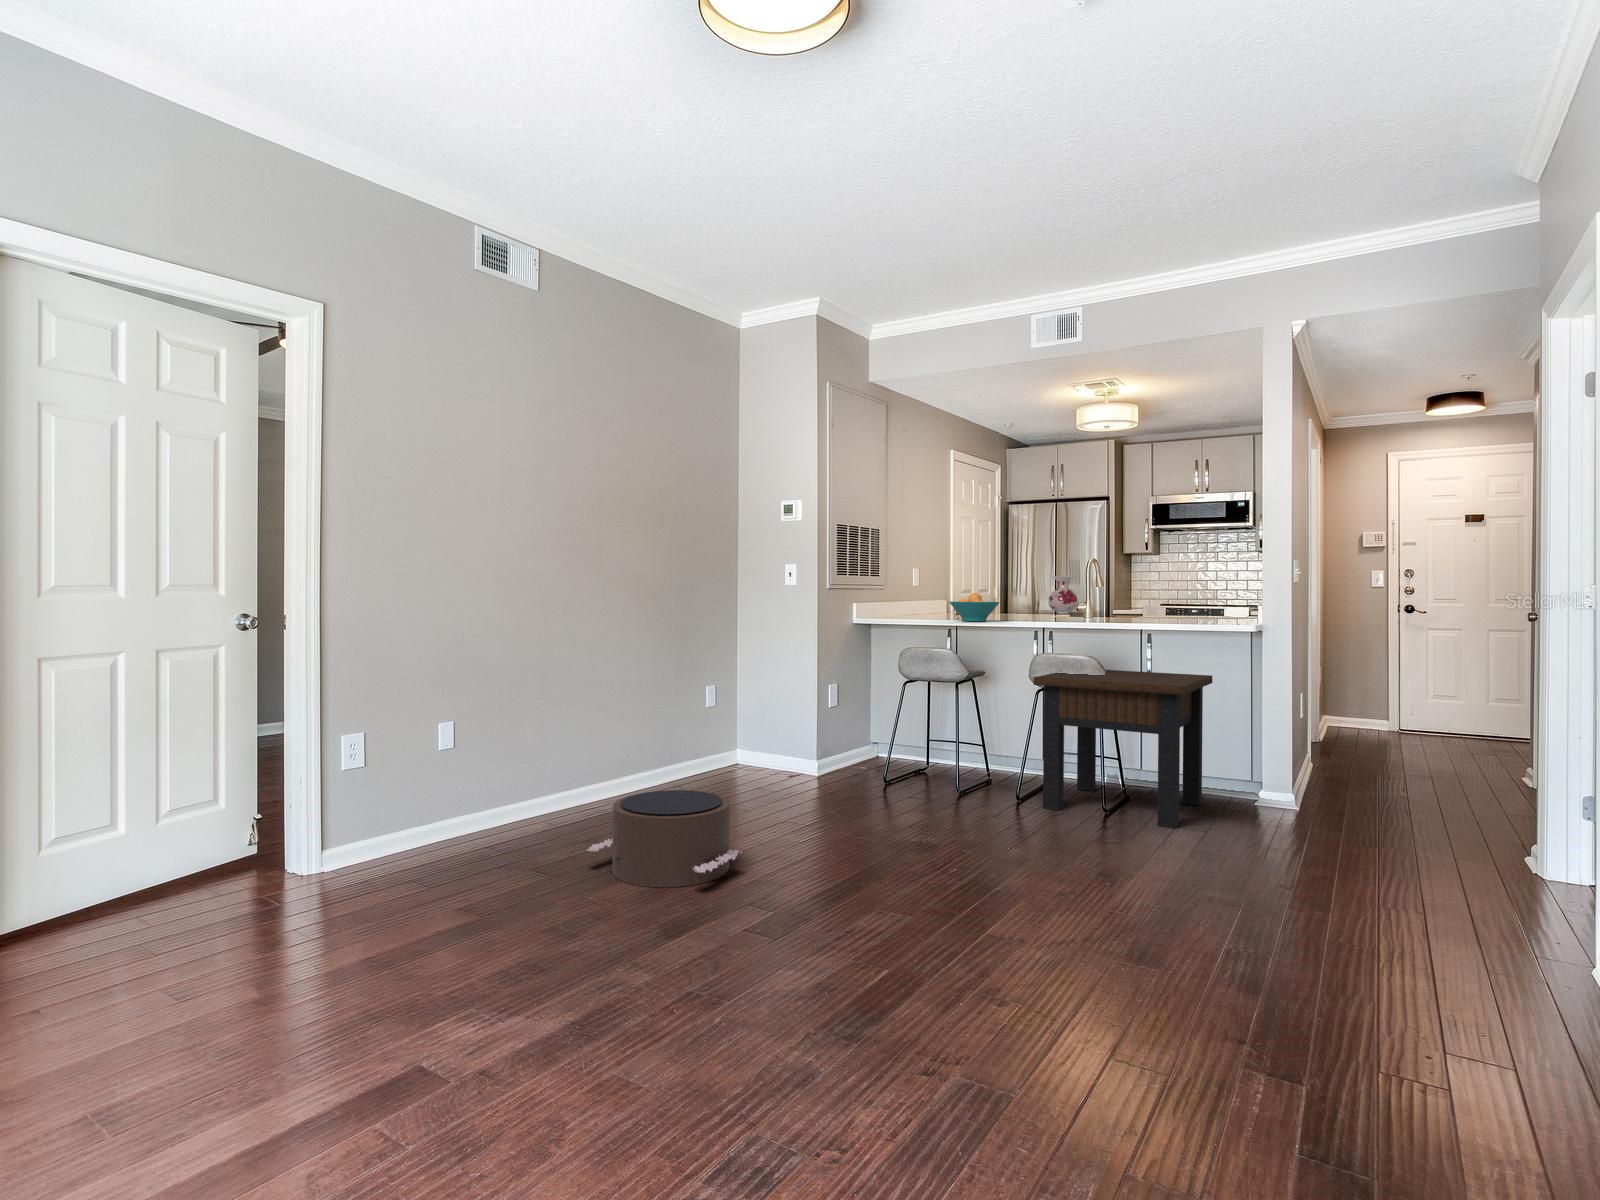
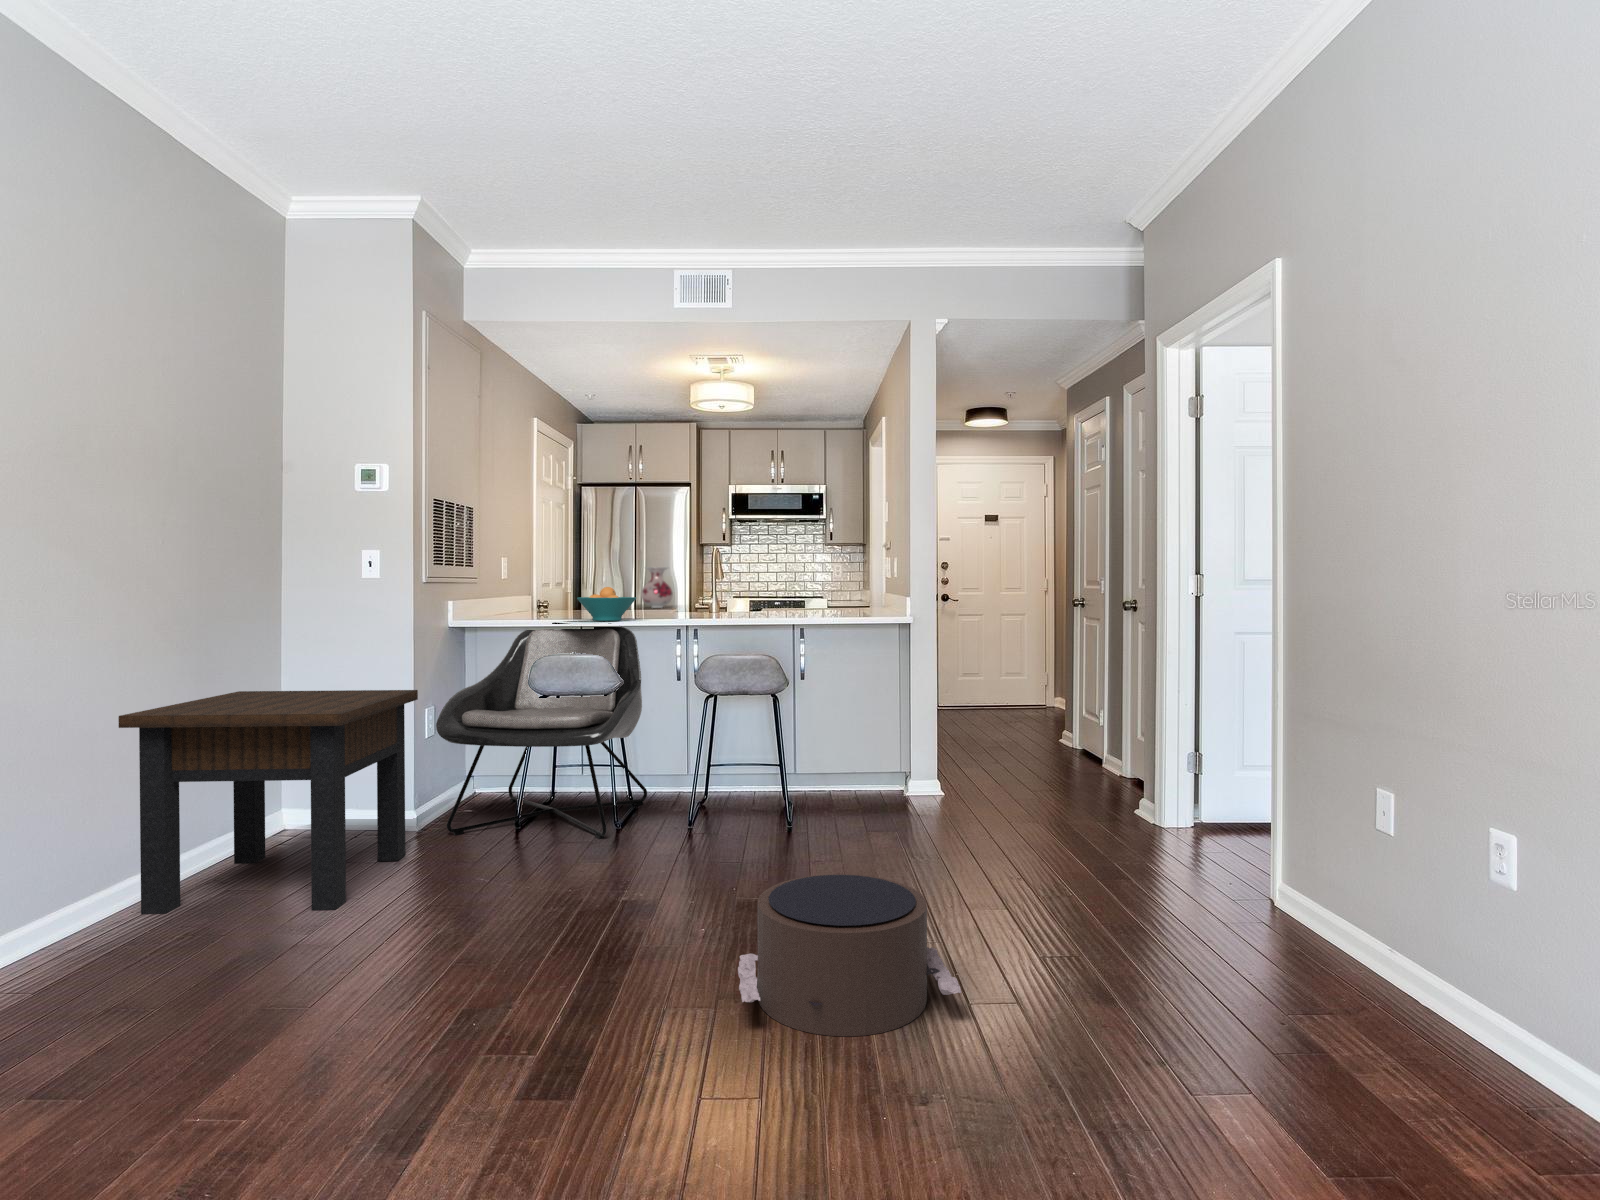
lounge chair: none [828,621,1001,798] -> present [436,621,647,839]
side table: present [1034,670,1212,828] -> present [118,690,418,914]
pouf: present [587,790,742,888] -> present [738,874,961,1037]

